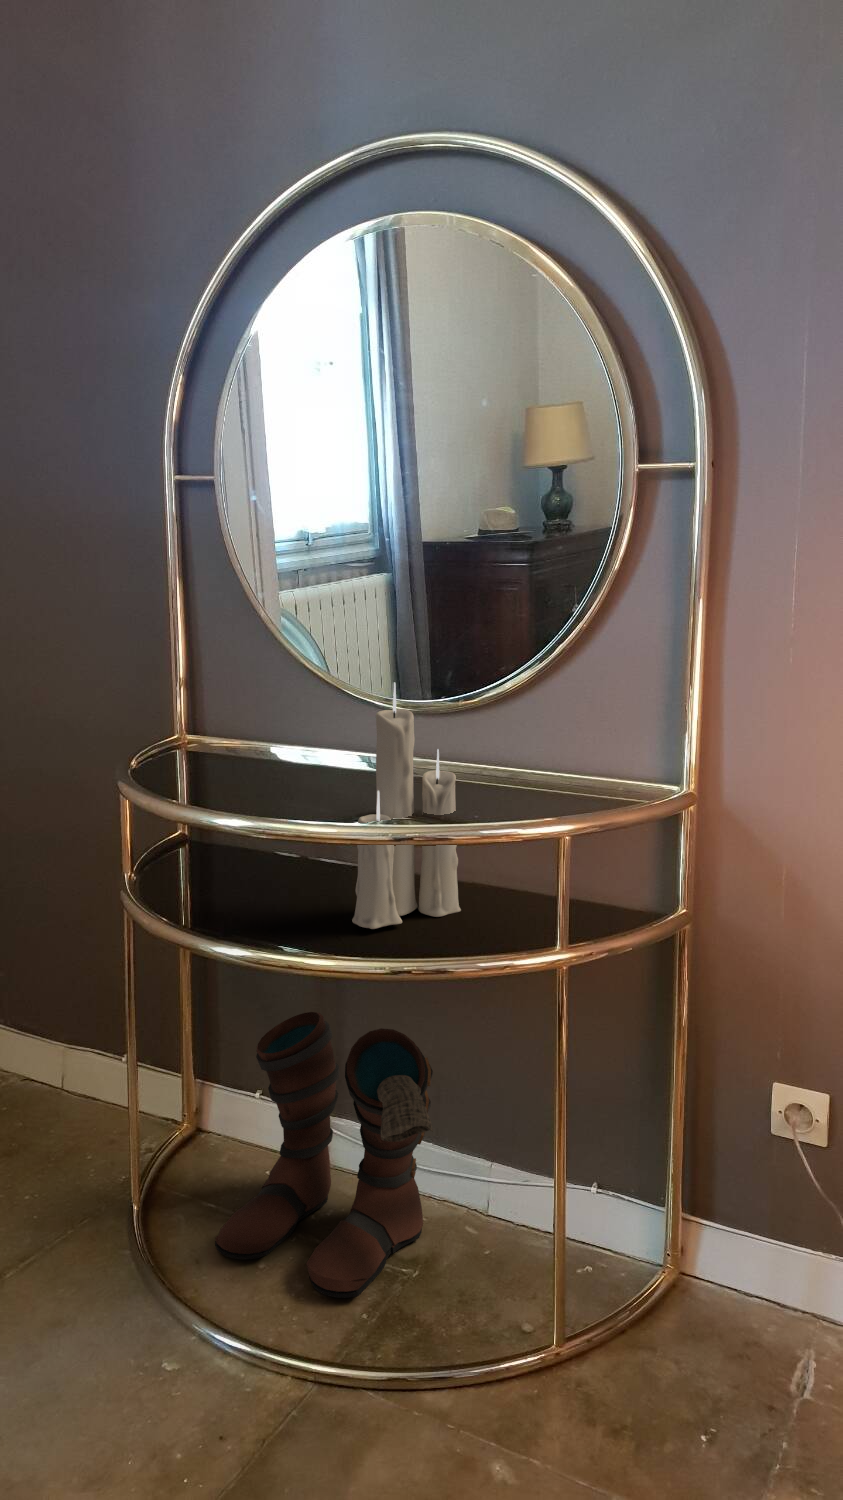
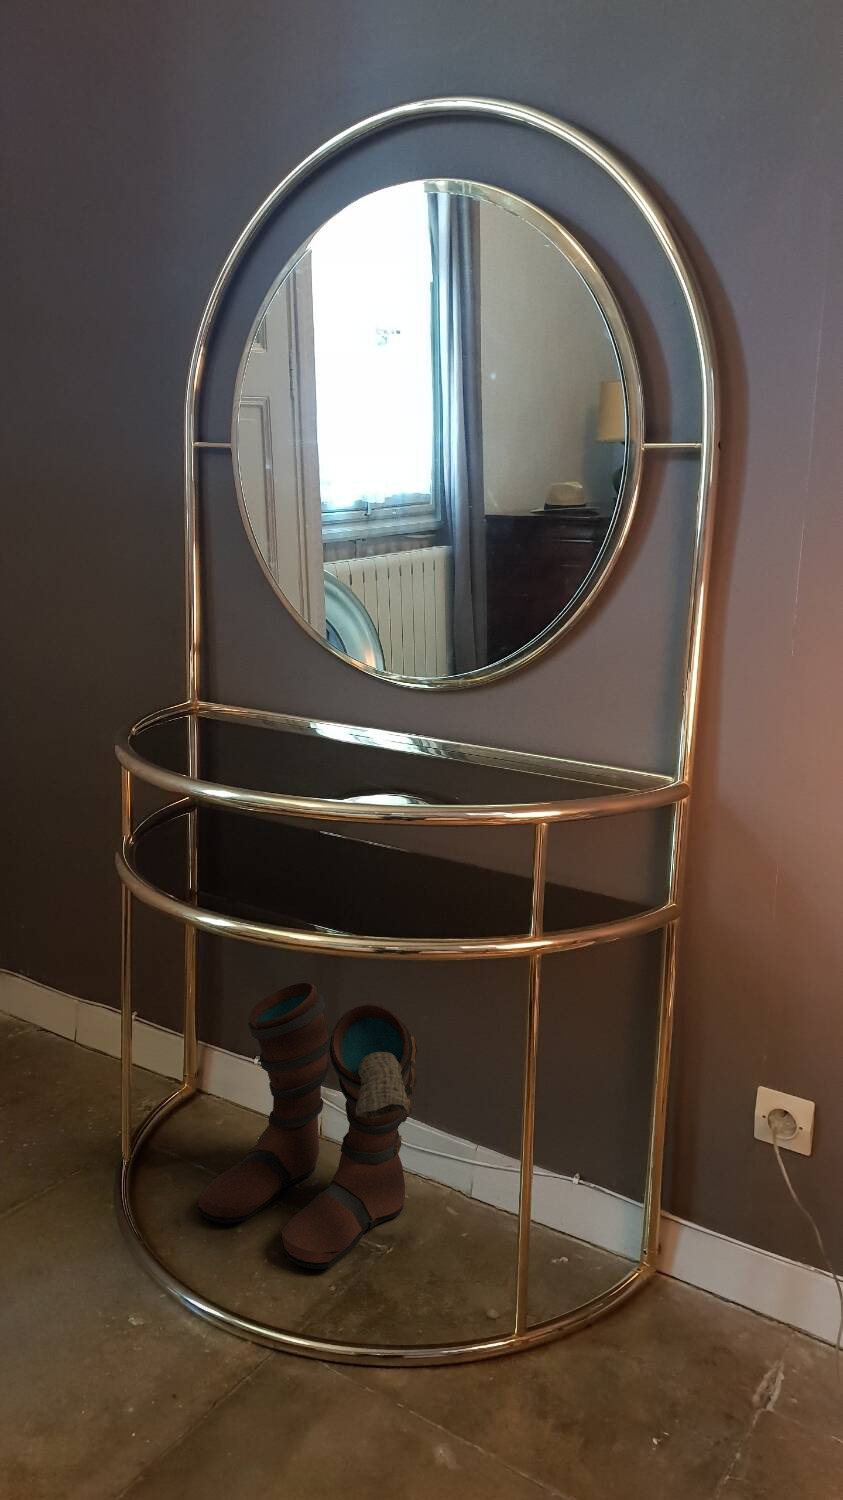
candle: present [352,682,461,929] -> none [334,643,447,905]

